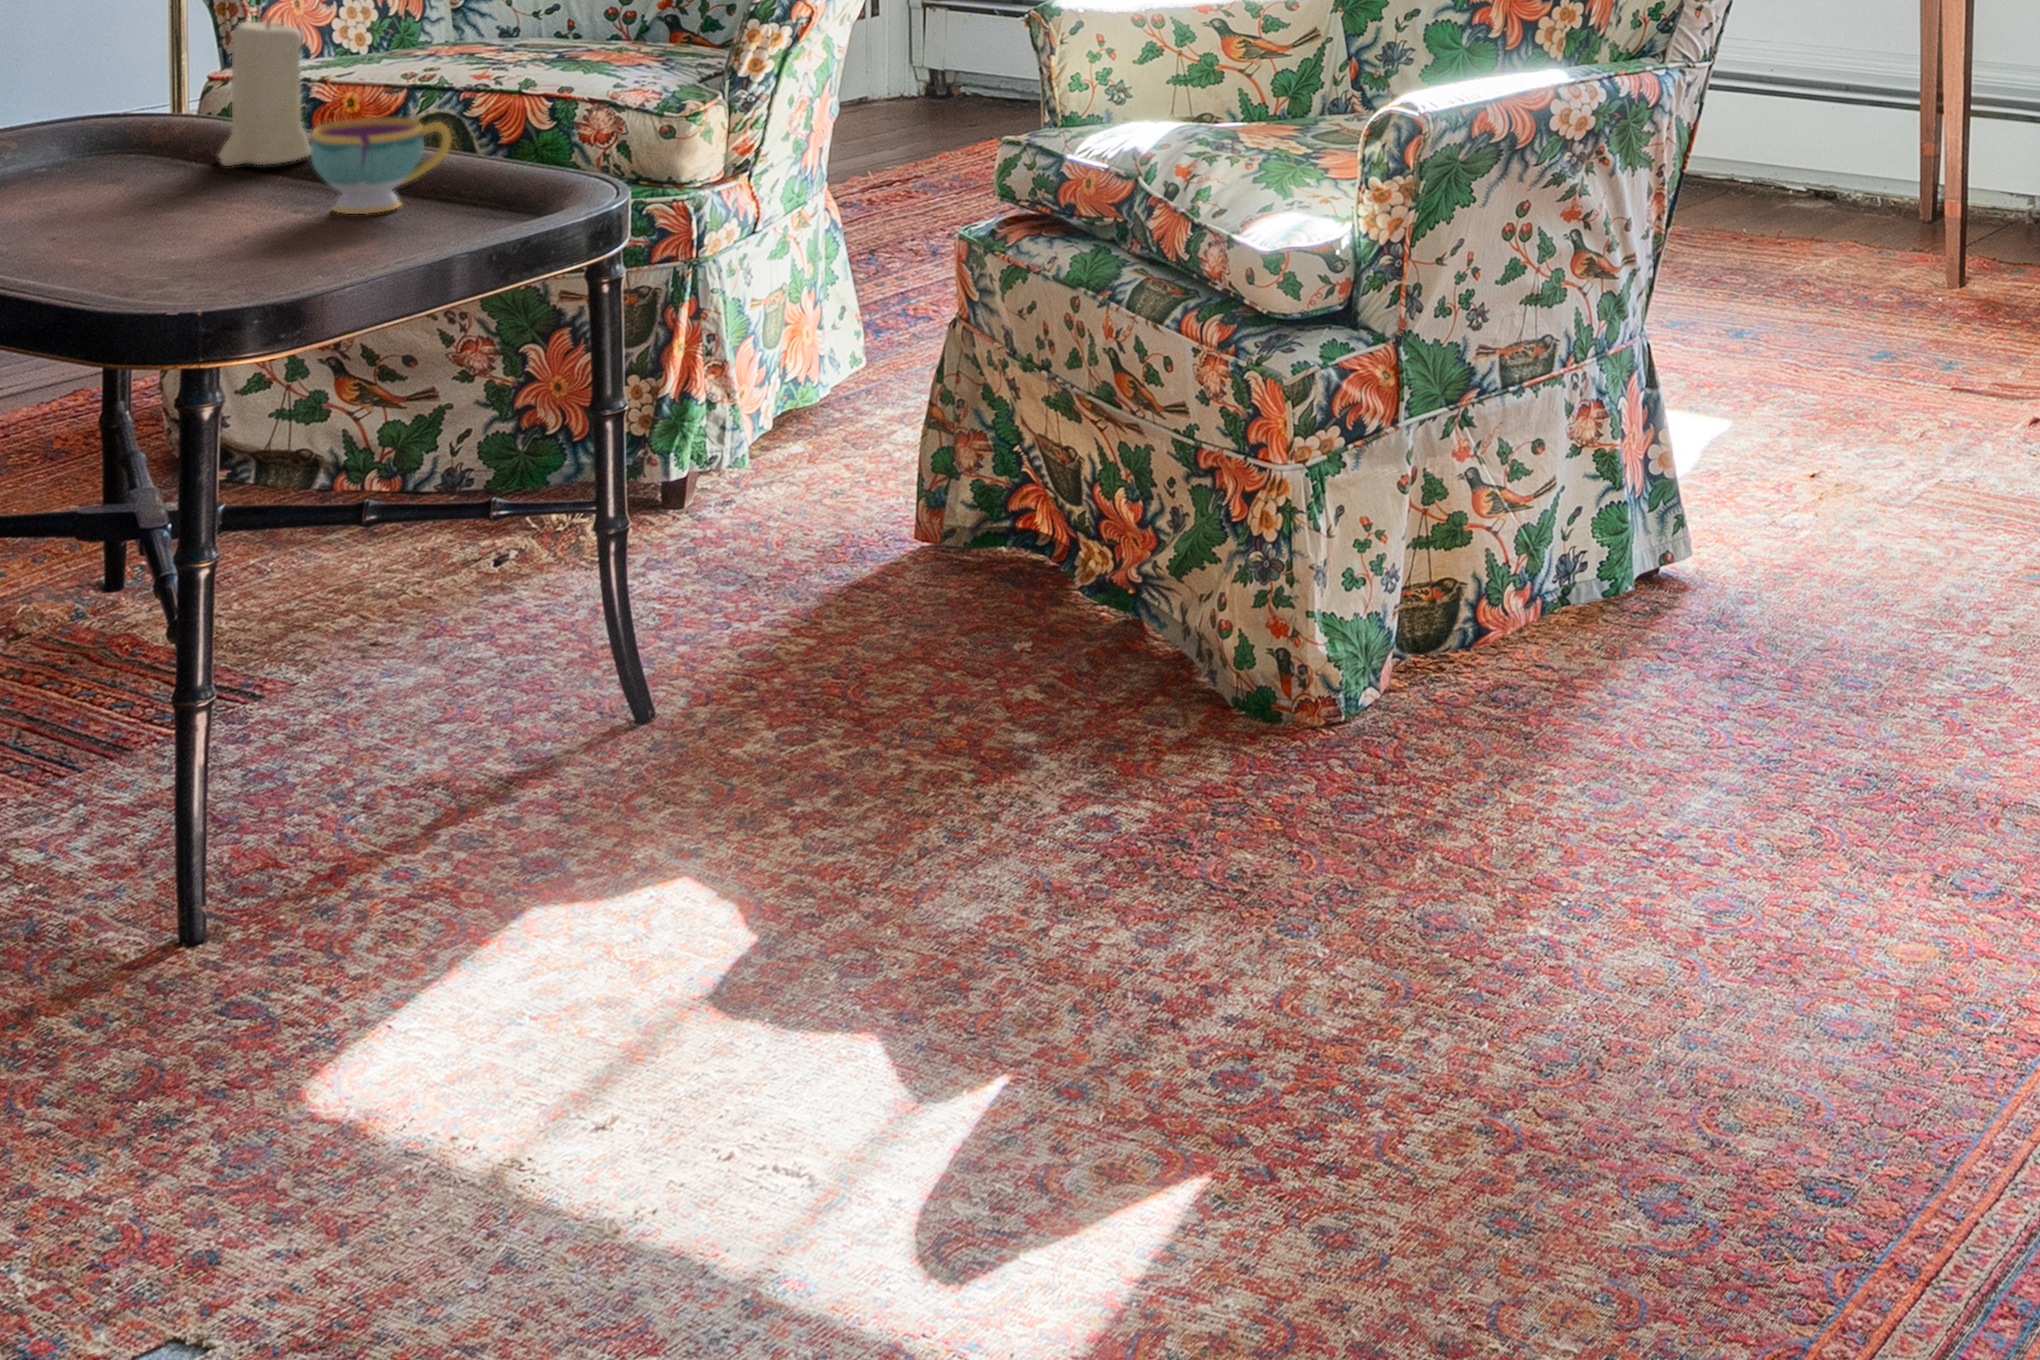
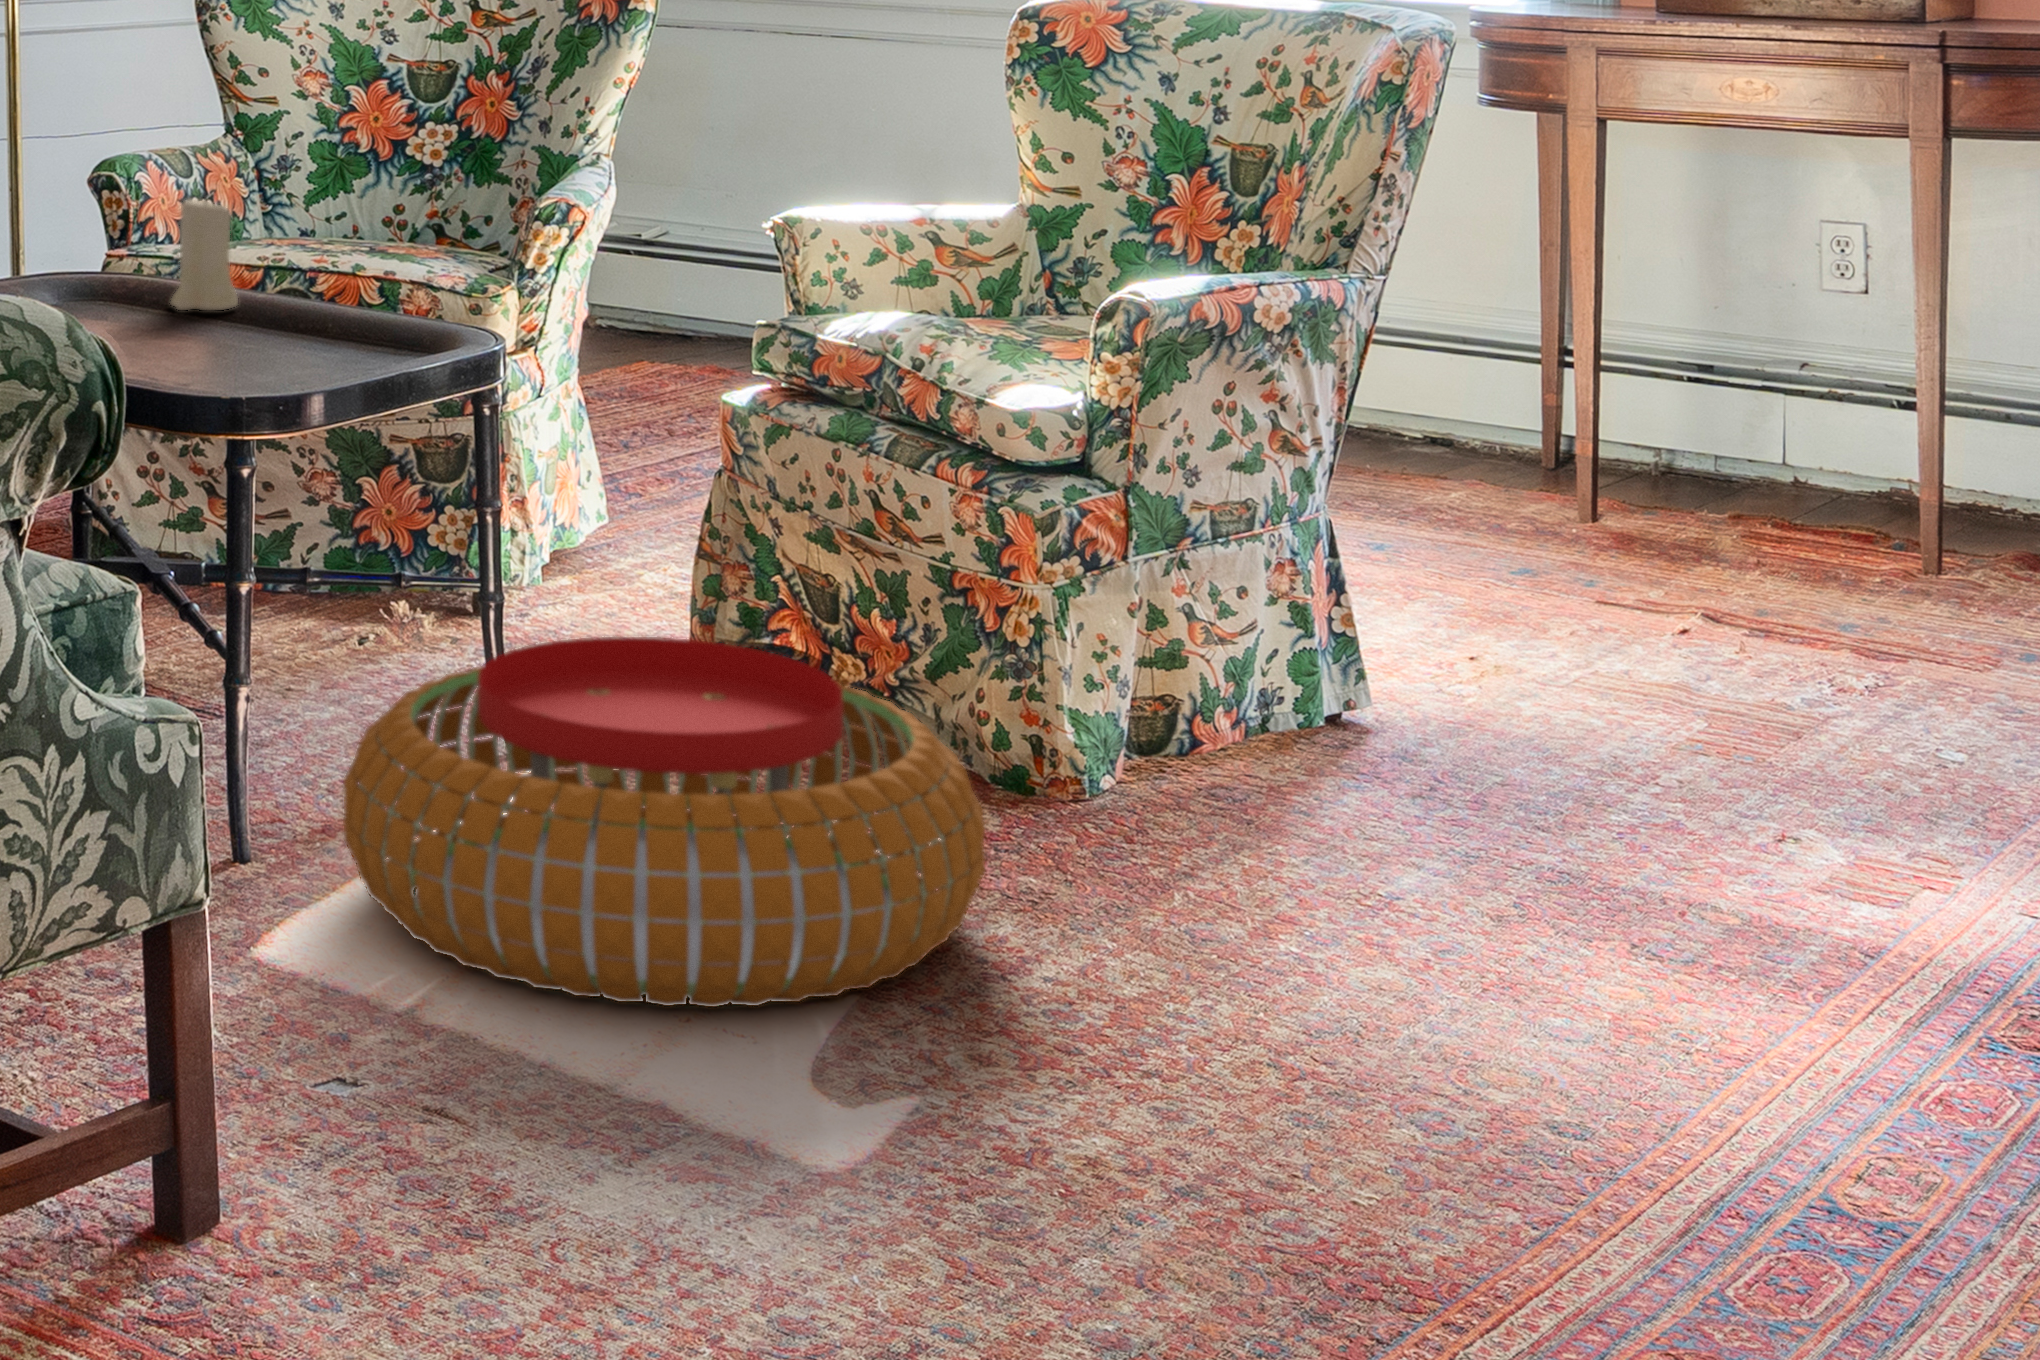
teacup: present [311,118,451,214] -> none [269,273,371,345]
pouf: none [285,582,1160,1141] -> present [343,637,985,1007]

